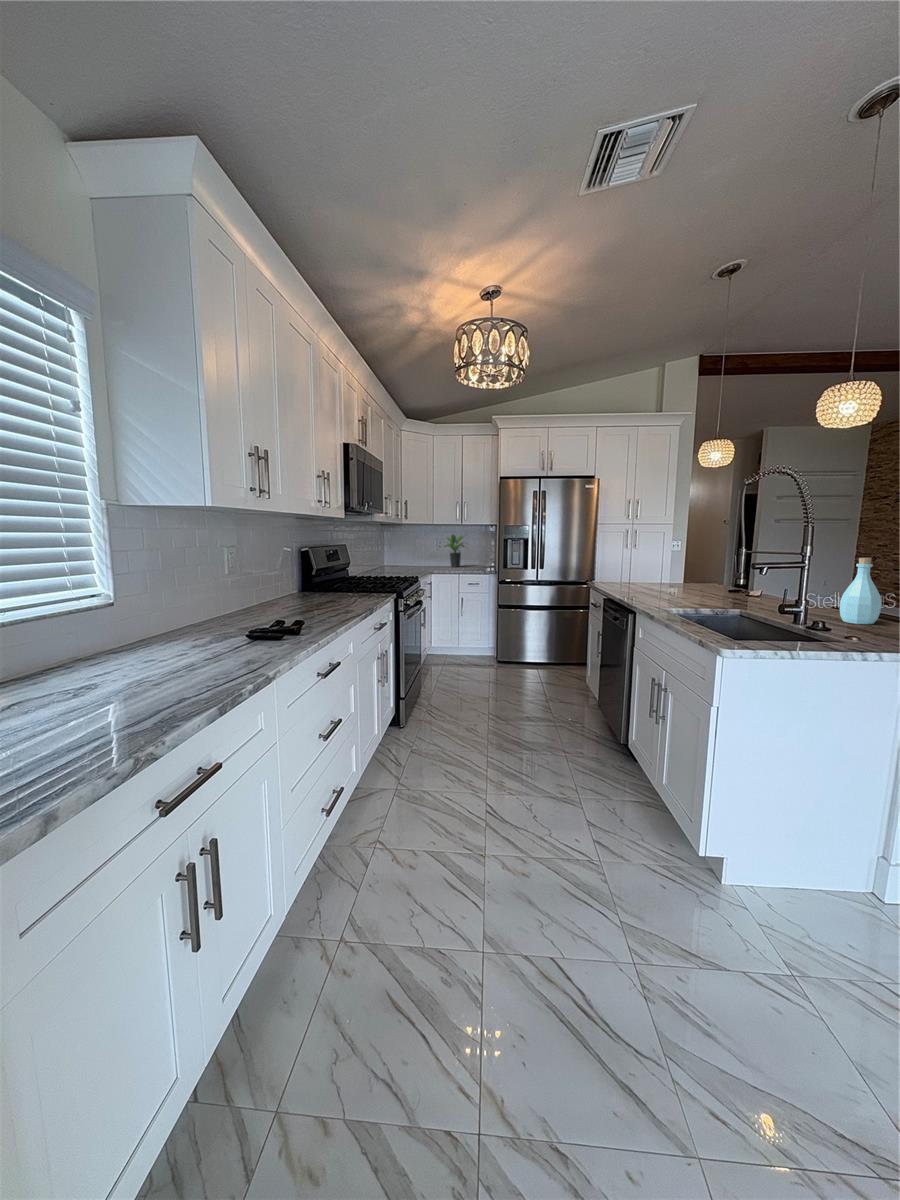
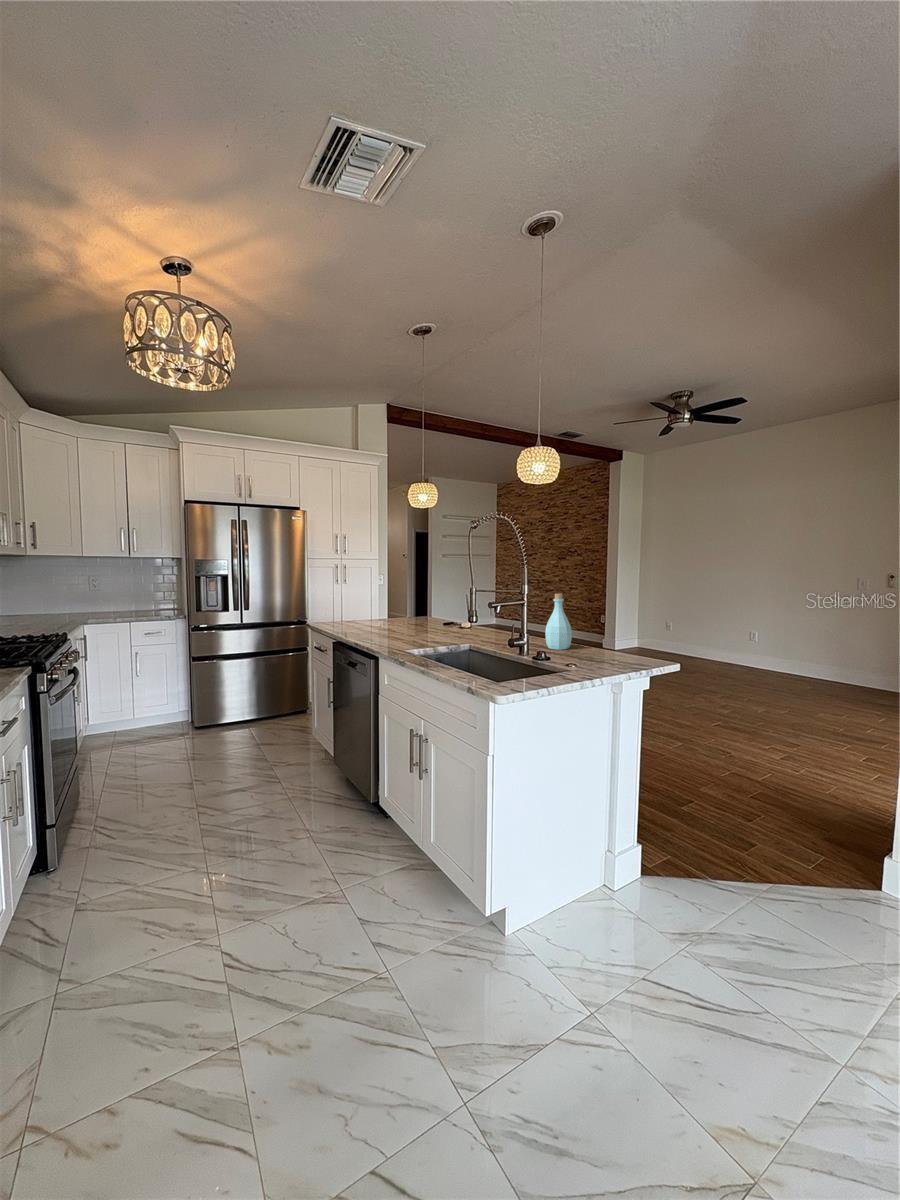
potted plant: present [445,535,464,567] -> none [91,571,141,615]

